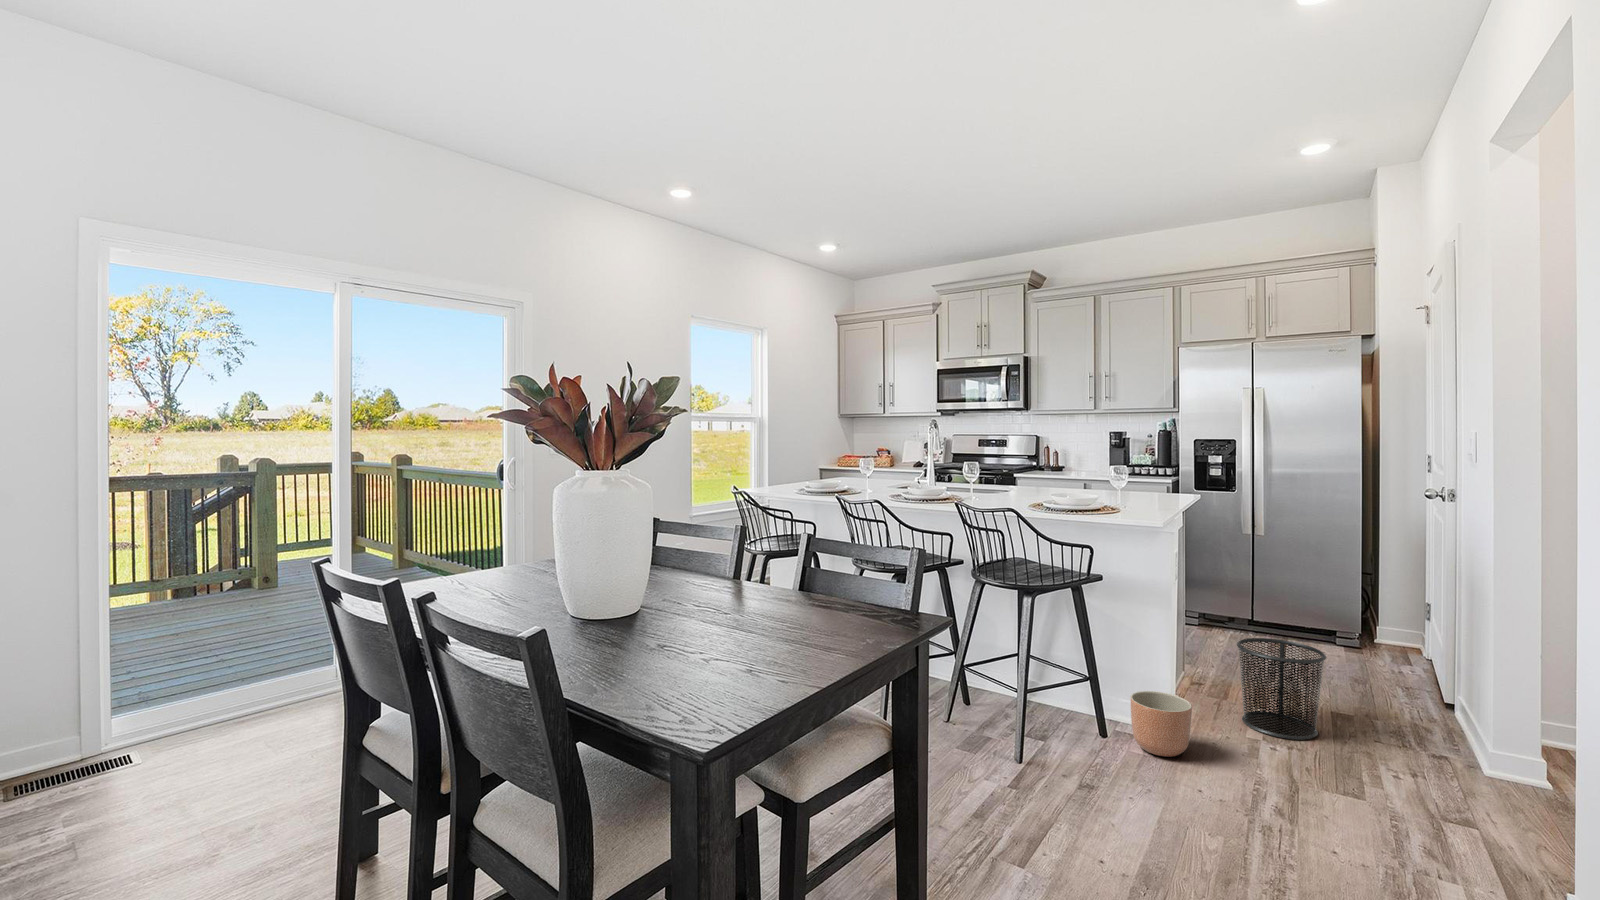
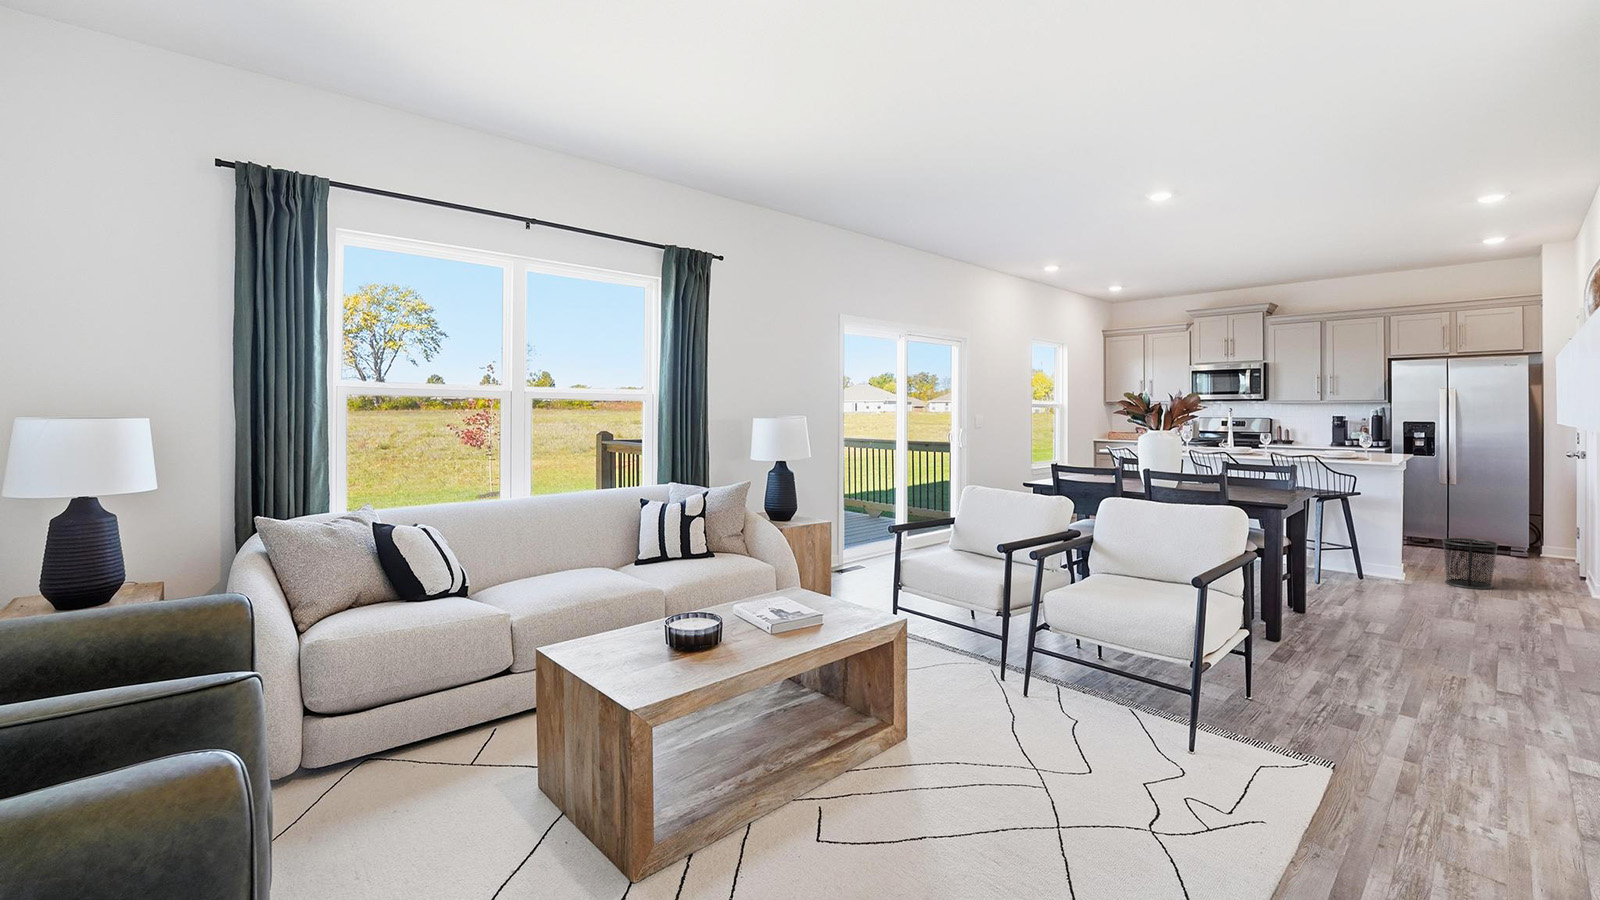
planter: present [1131,691,1192,757] -> none [1380,563,1417,593]

